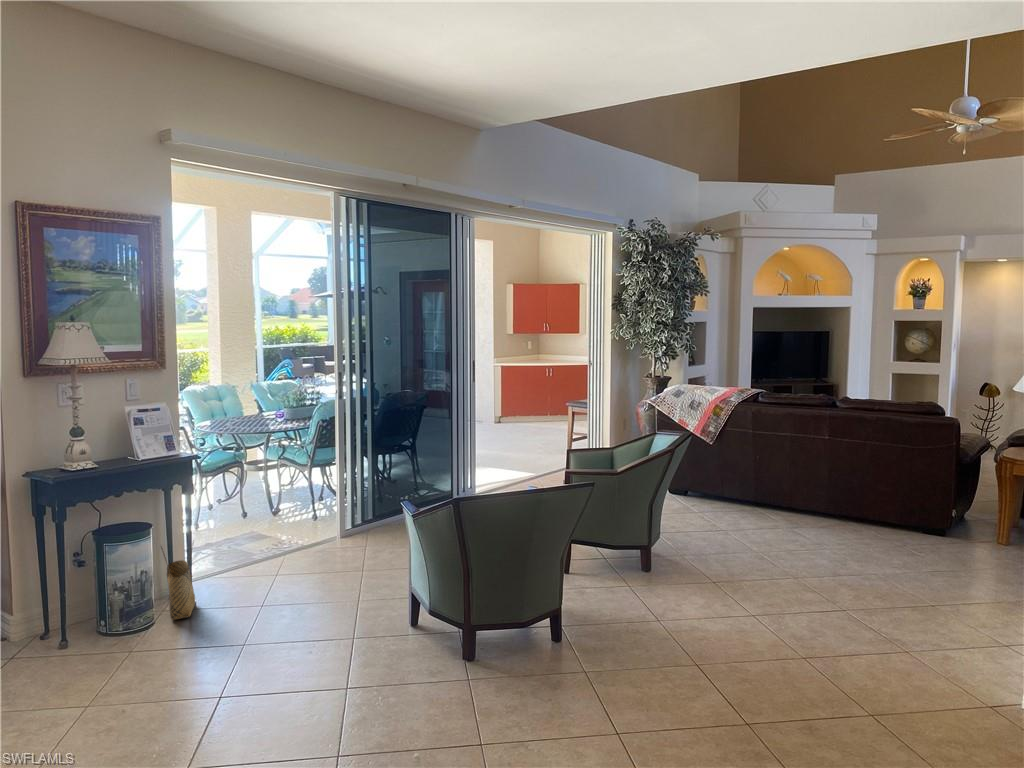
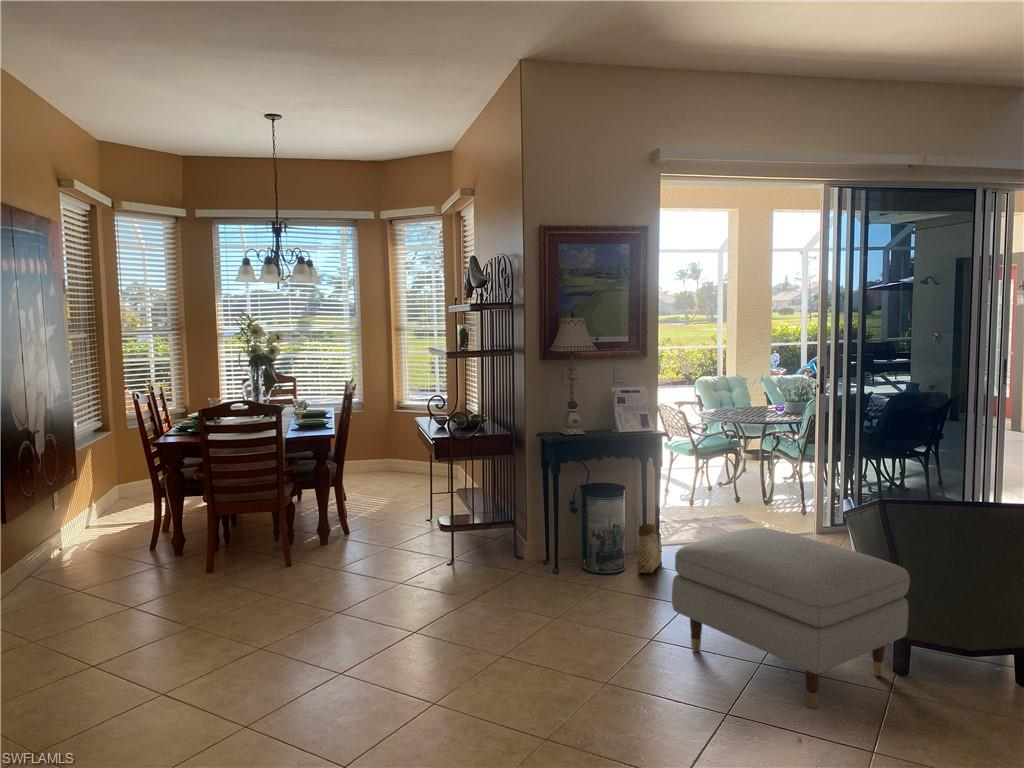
ottoman: none [249,544,473,712] -> present [672,528,910,708]

